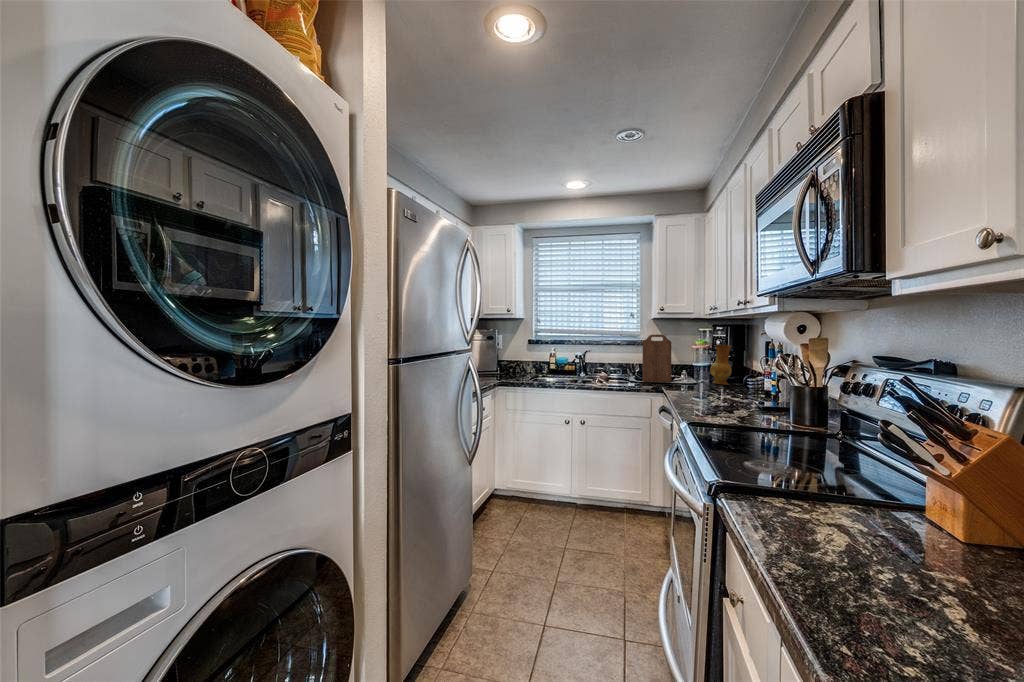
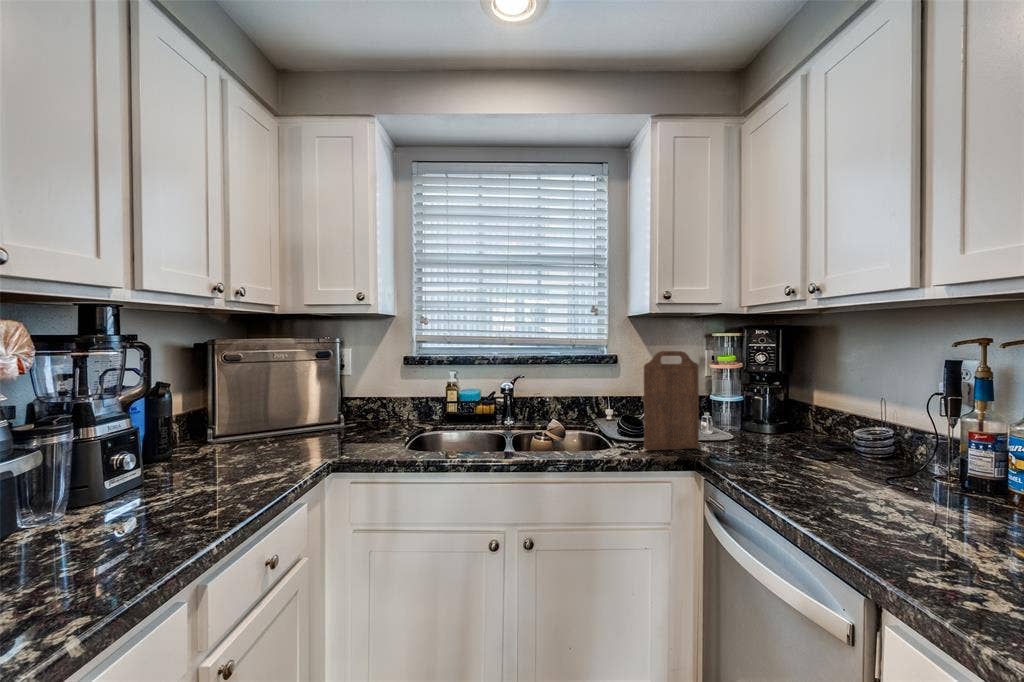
ceramic jug: present [710,345,732,385] -> none [772,370,818,453]

